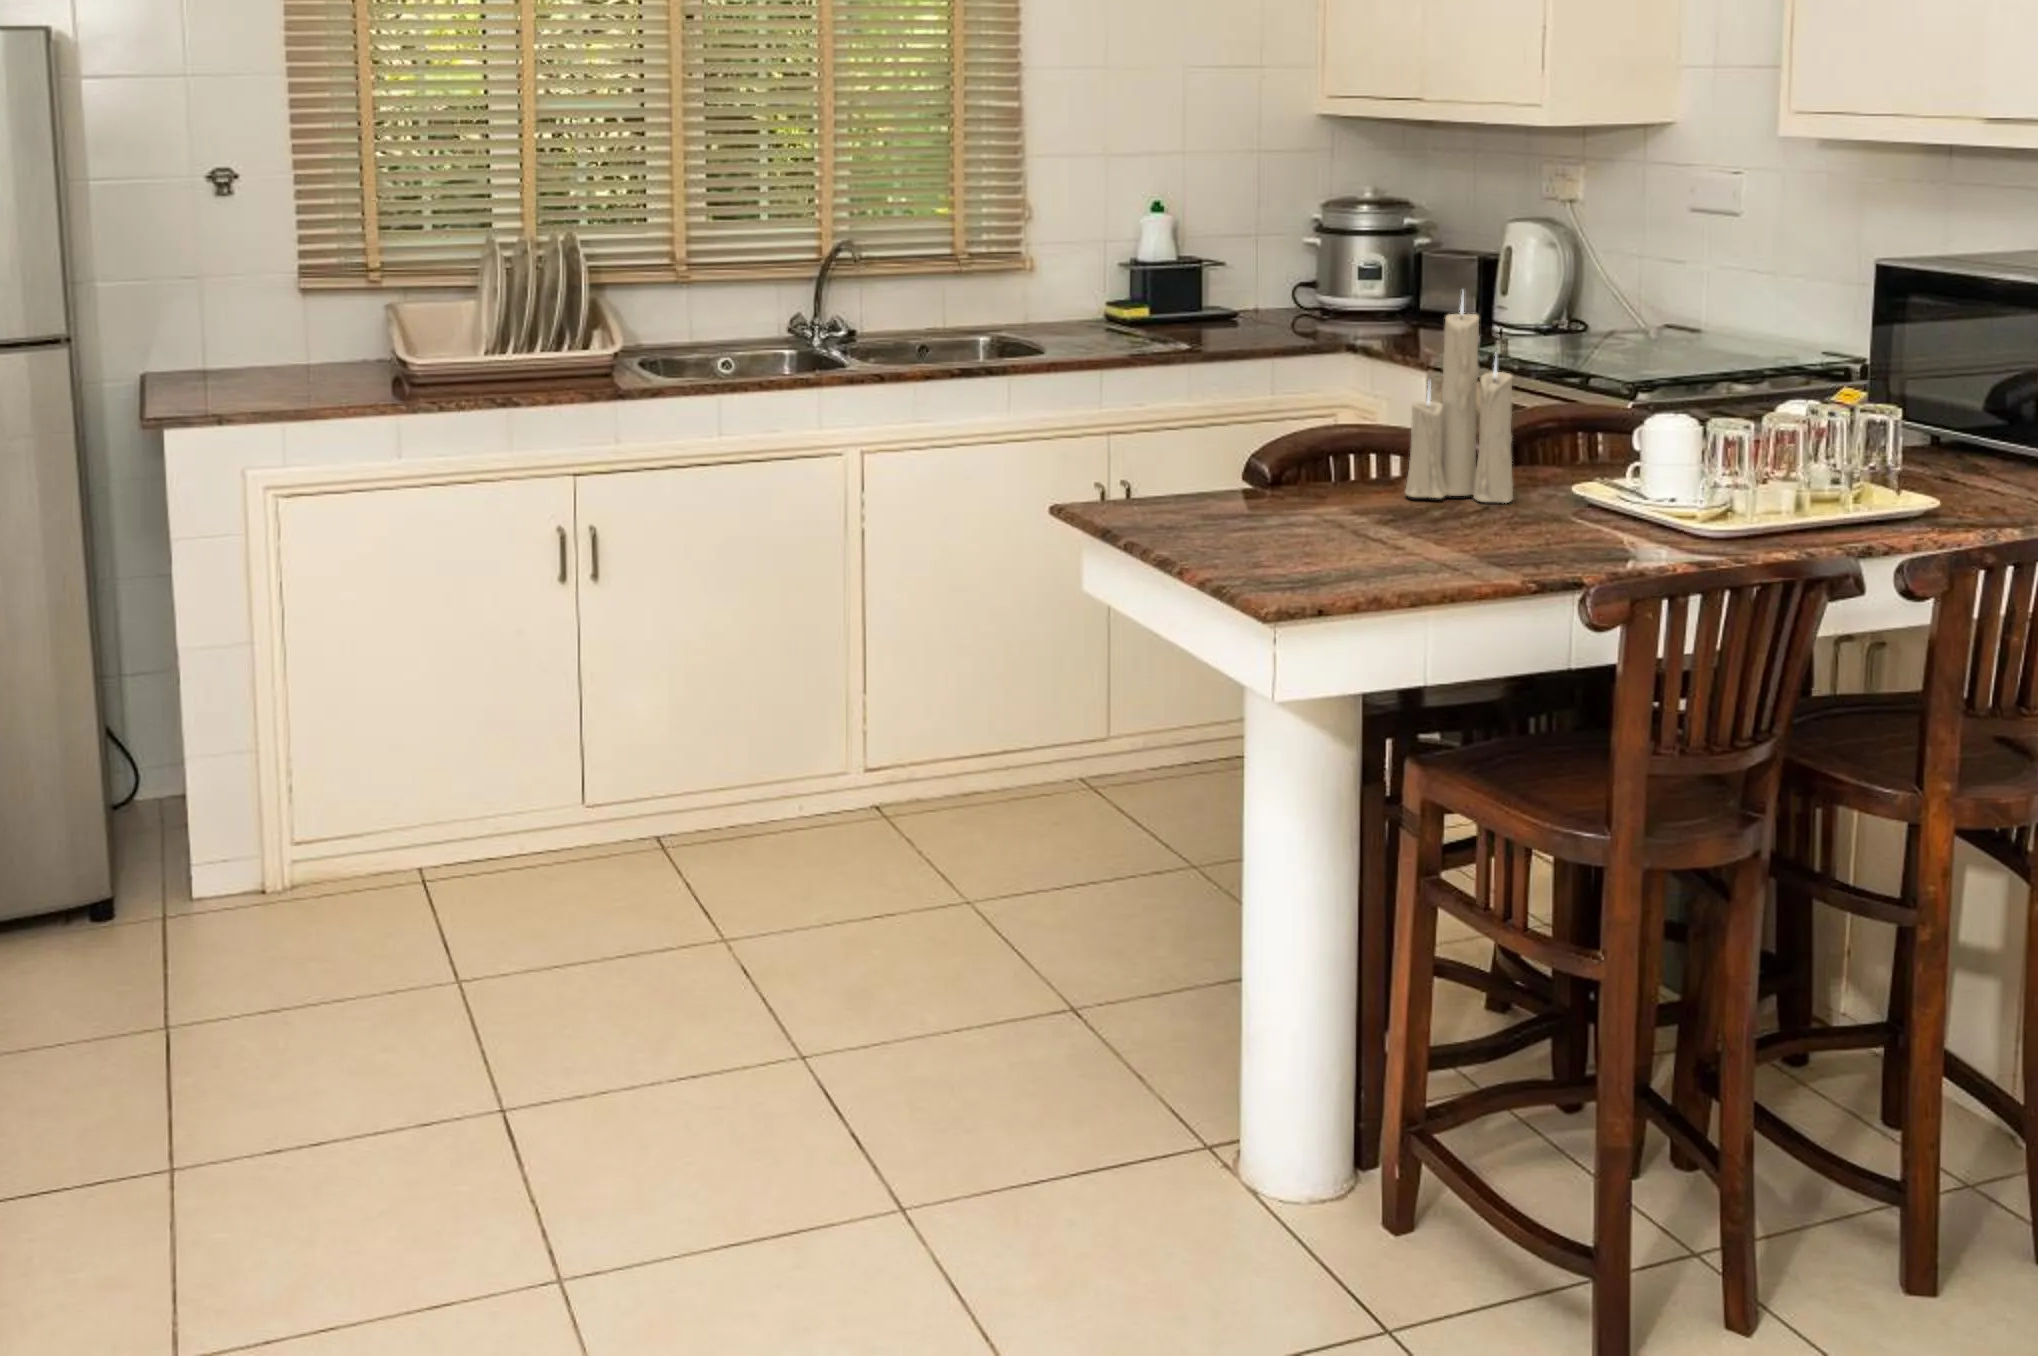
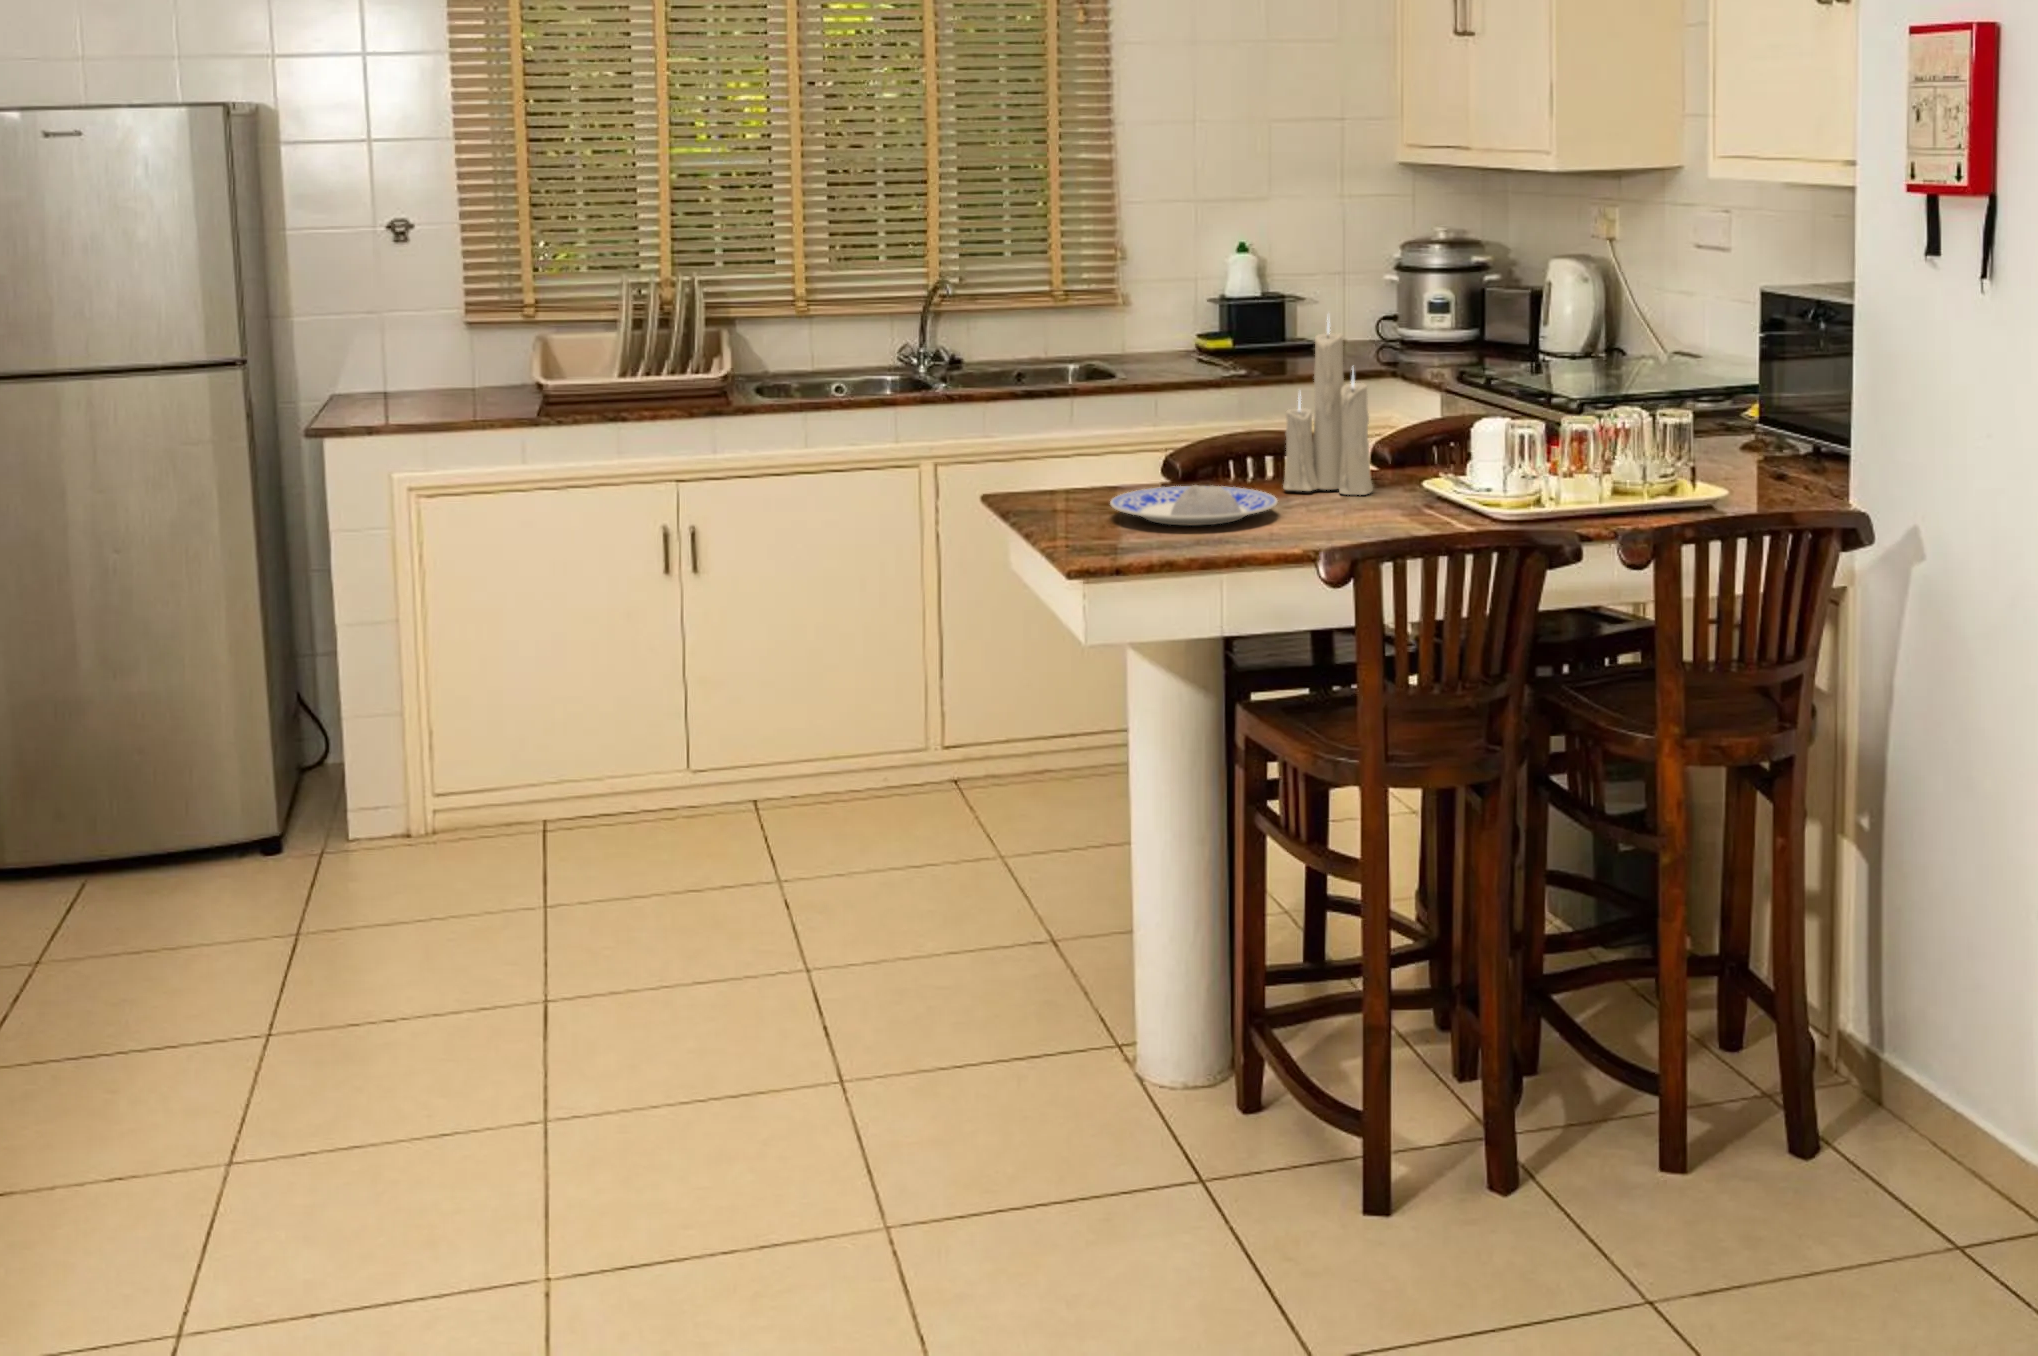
plate: none [1239,494,1443,545] -> present [1110,485,1278,526]

